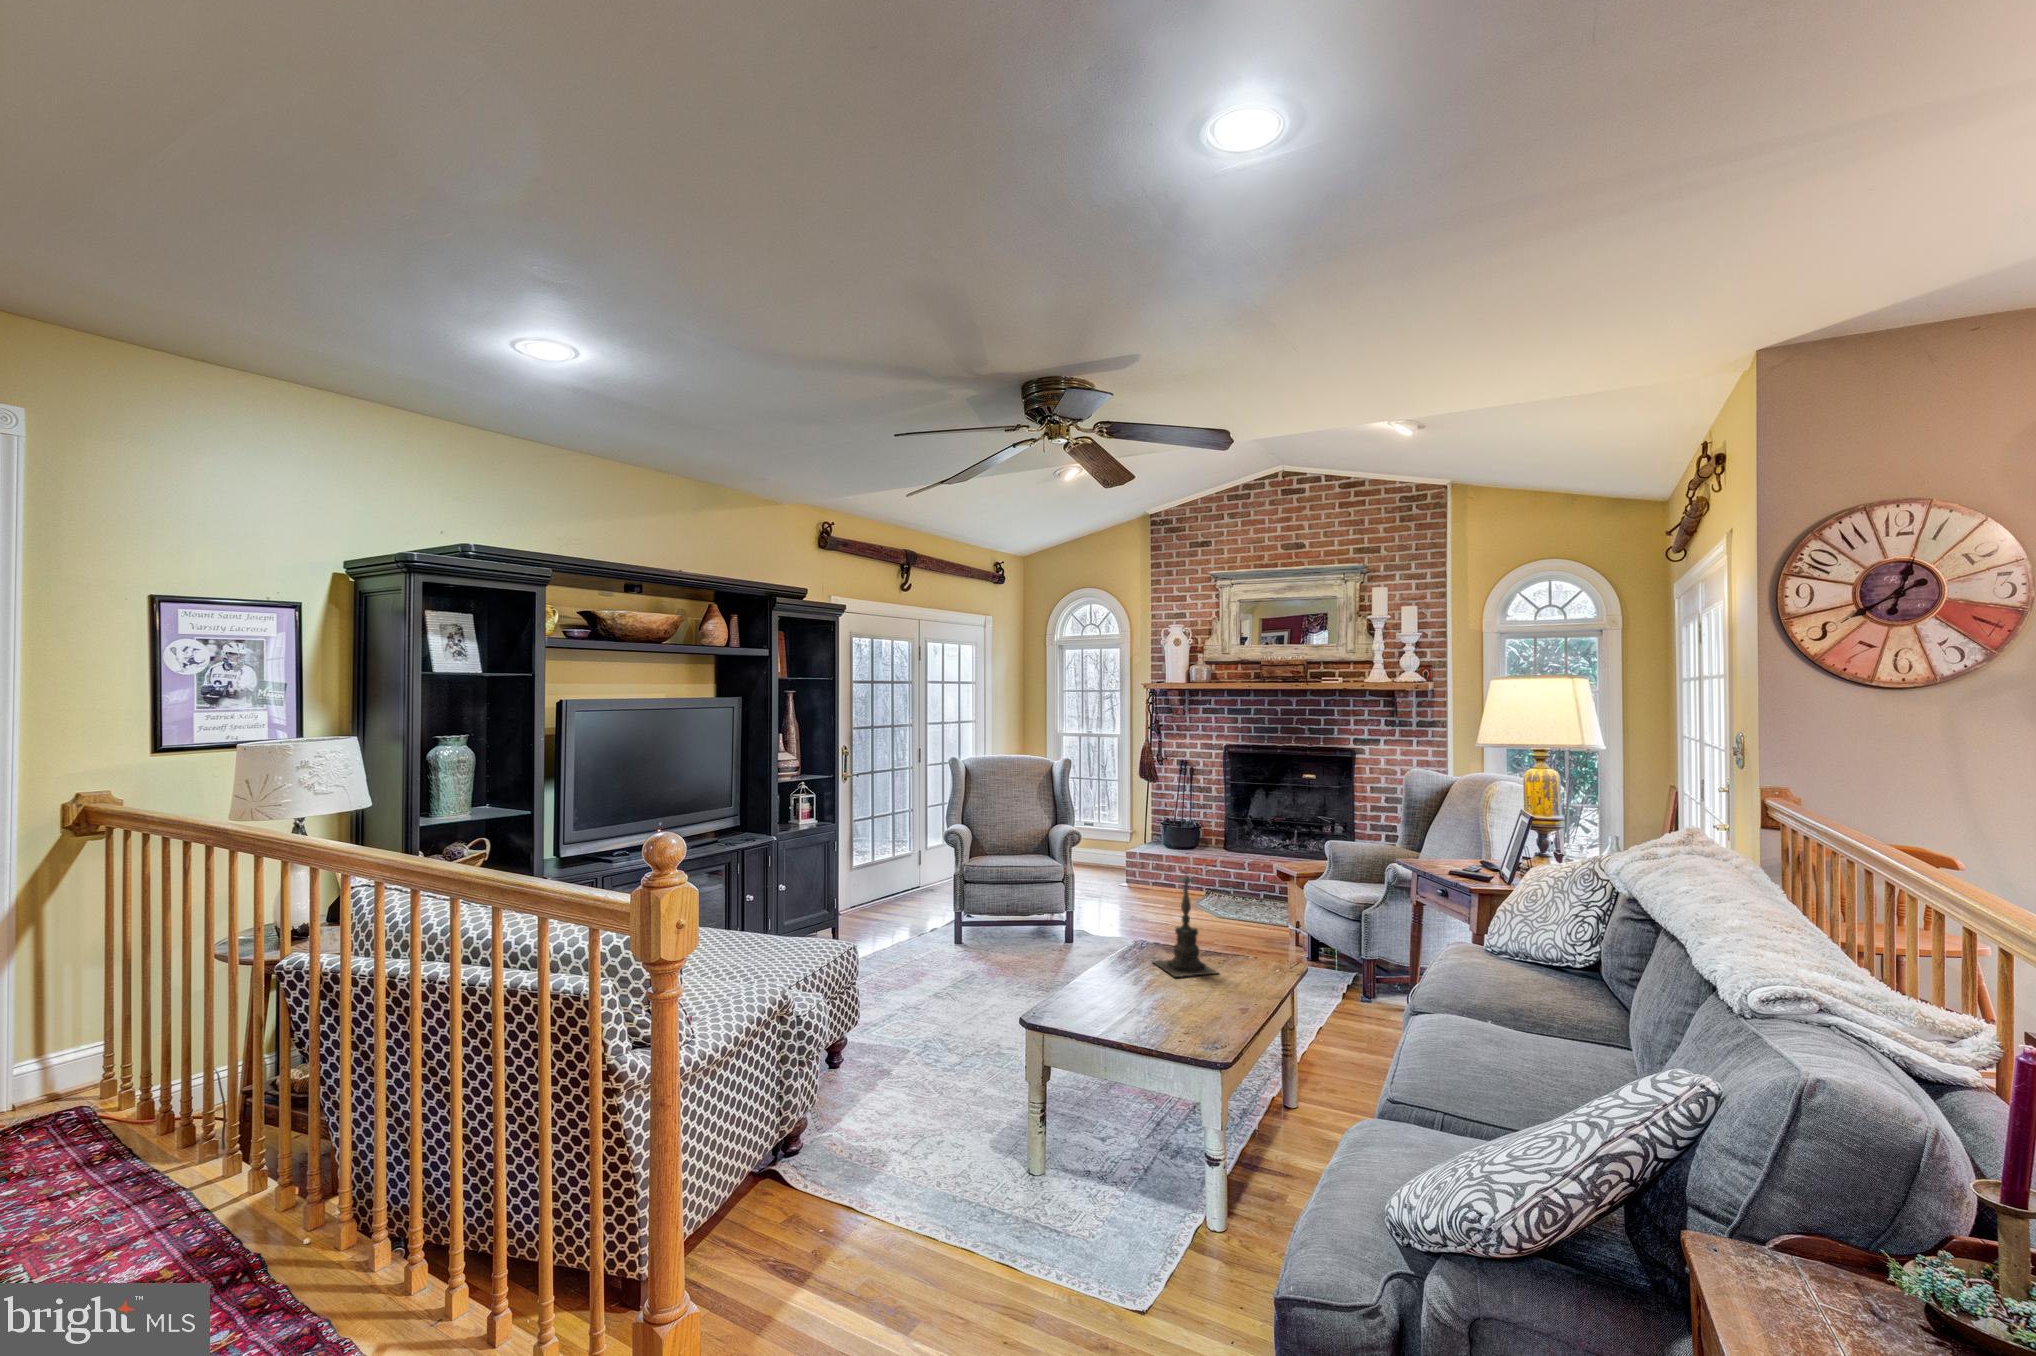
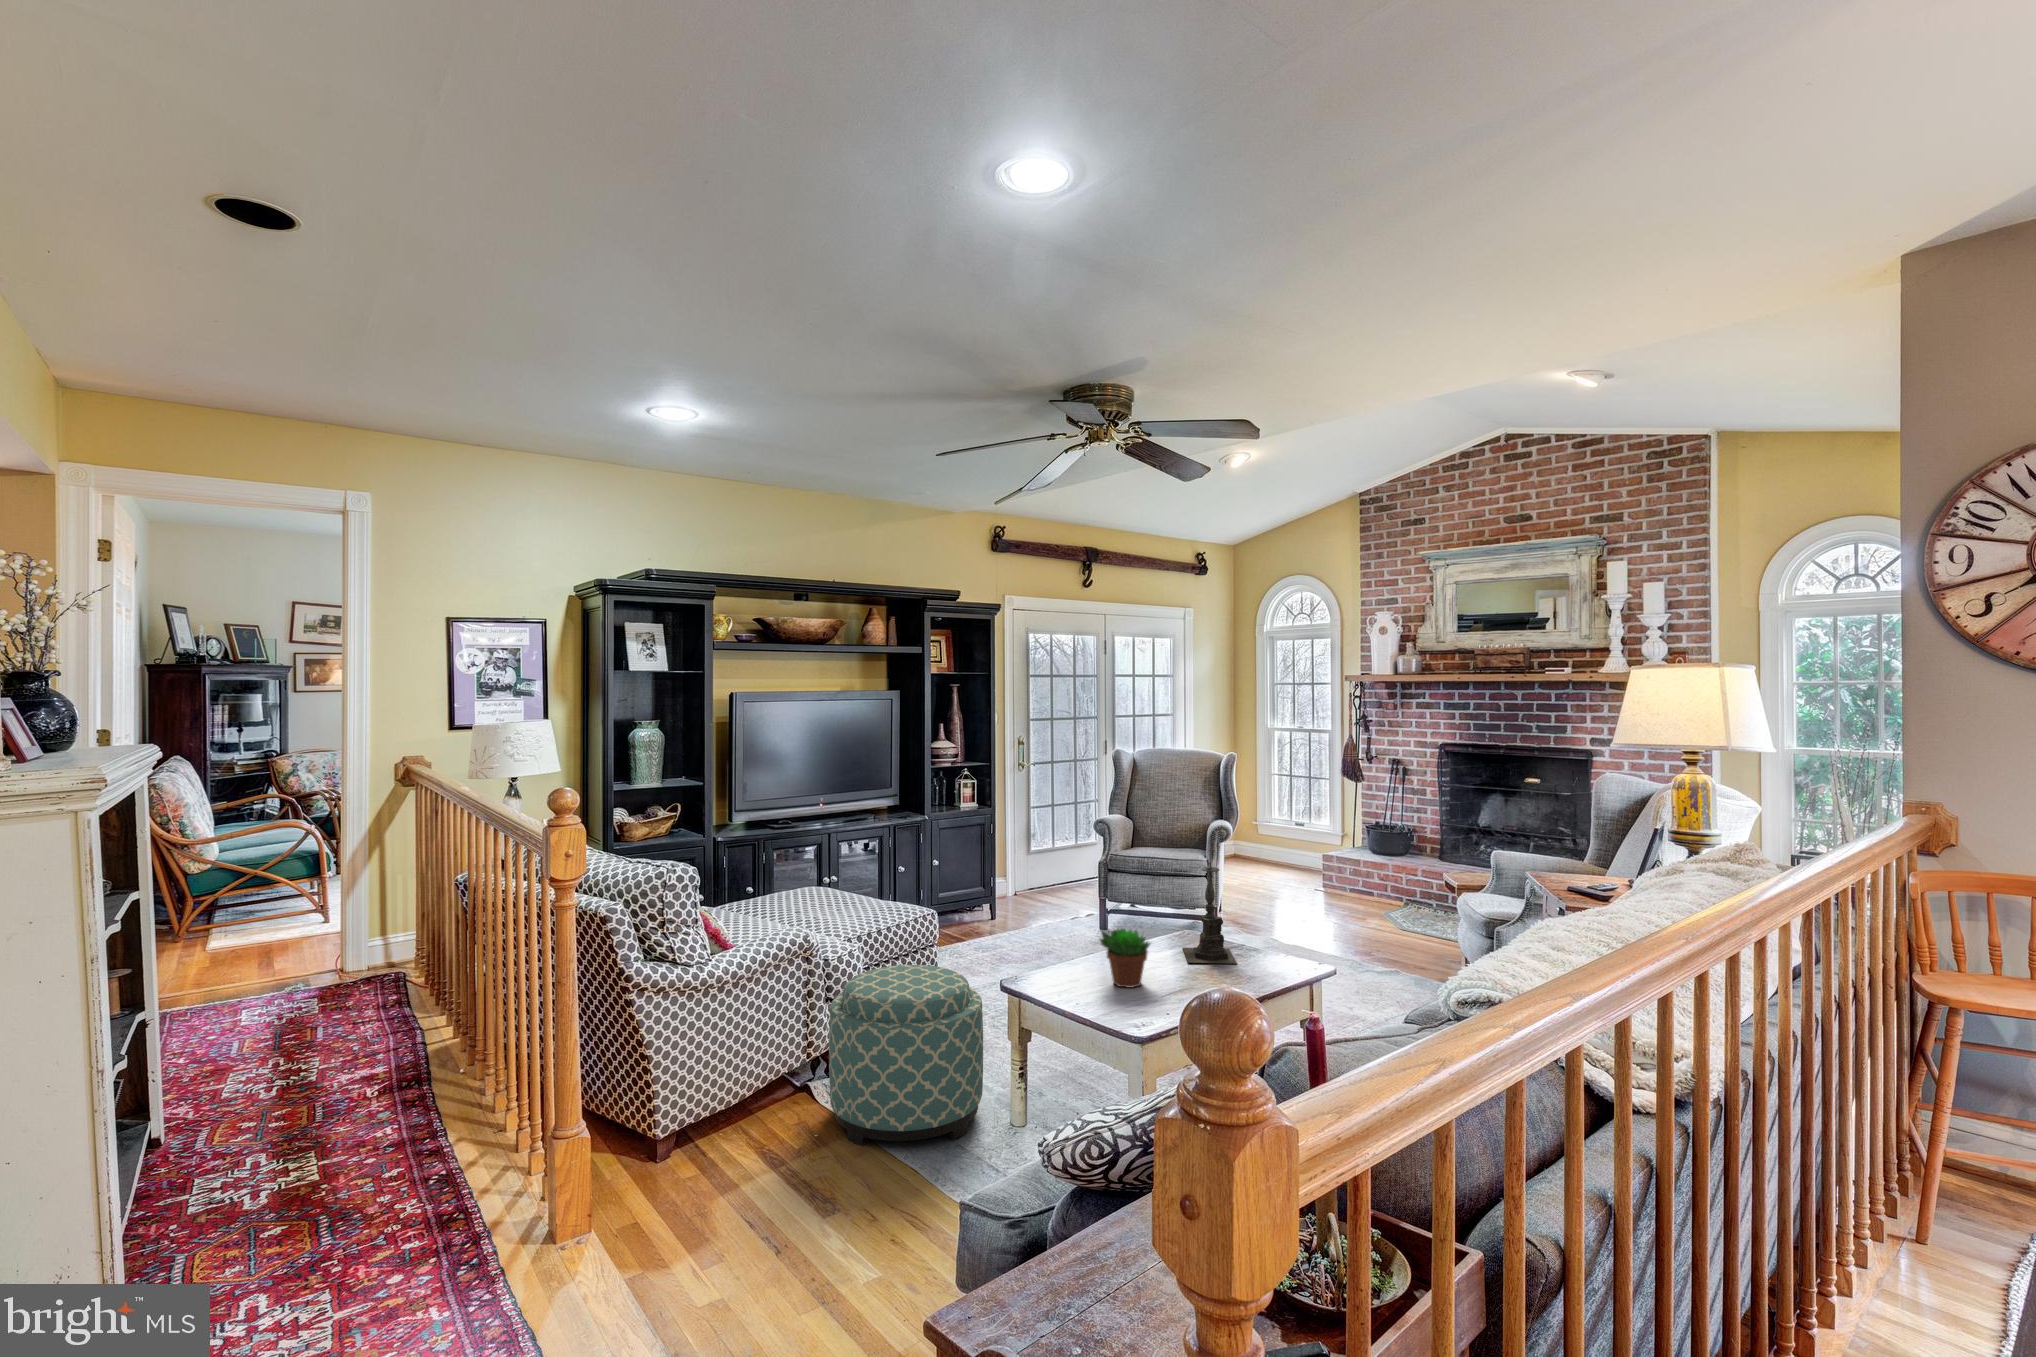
succulent plant: none [1110,947,1169,1011] -> present [1100,929,1150,988]
ottoman: none [828,1011,1004,1234] -> present [829,965,983,1145]

